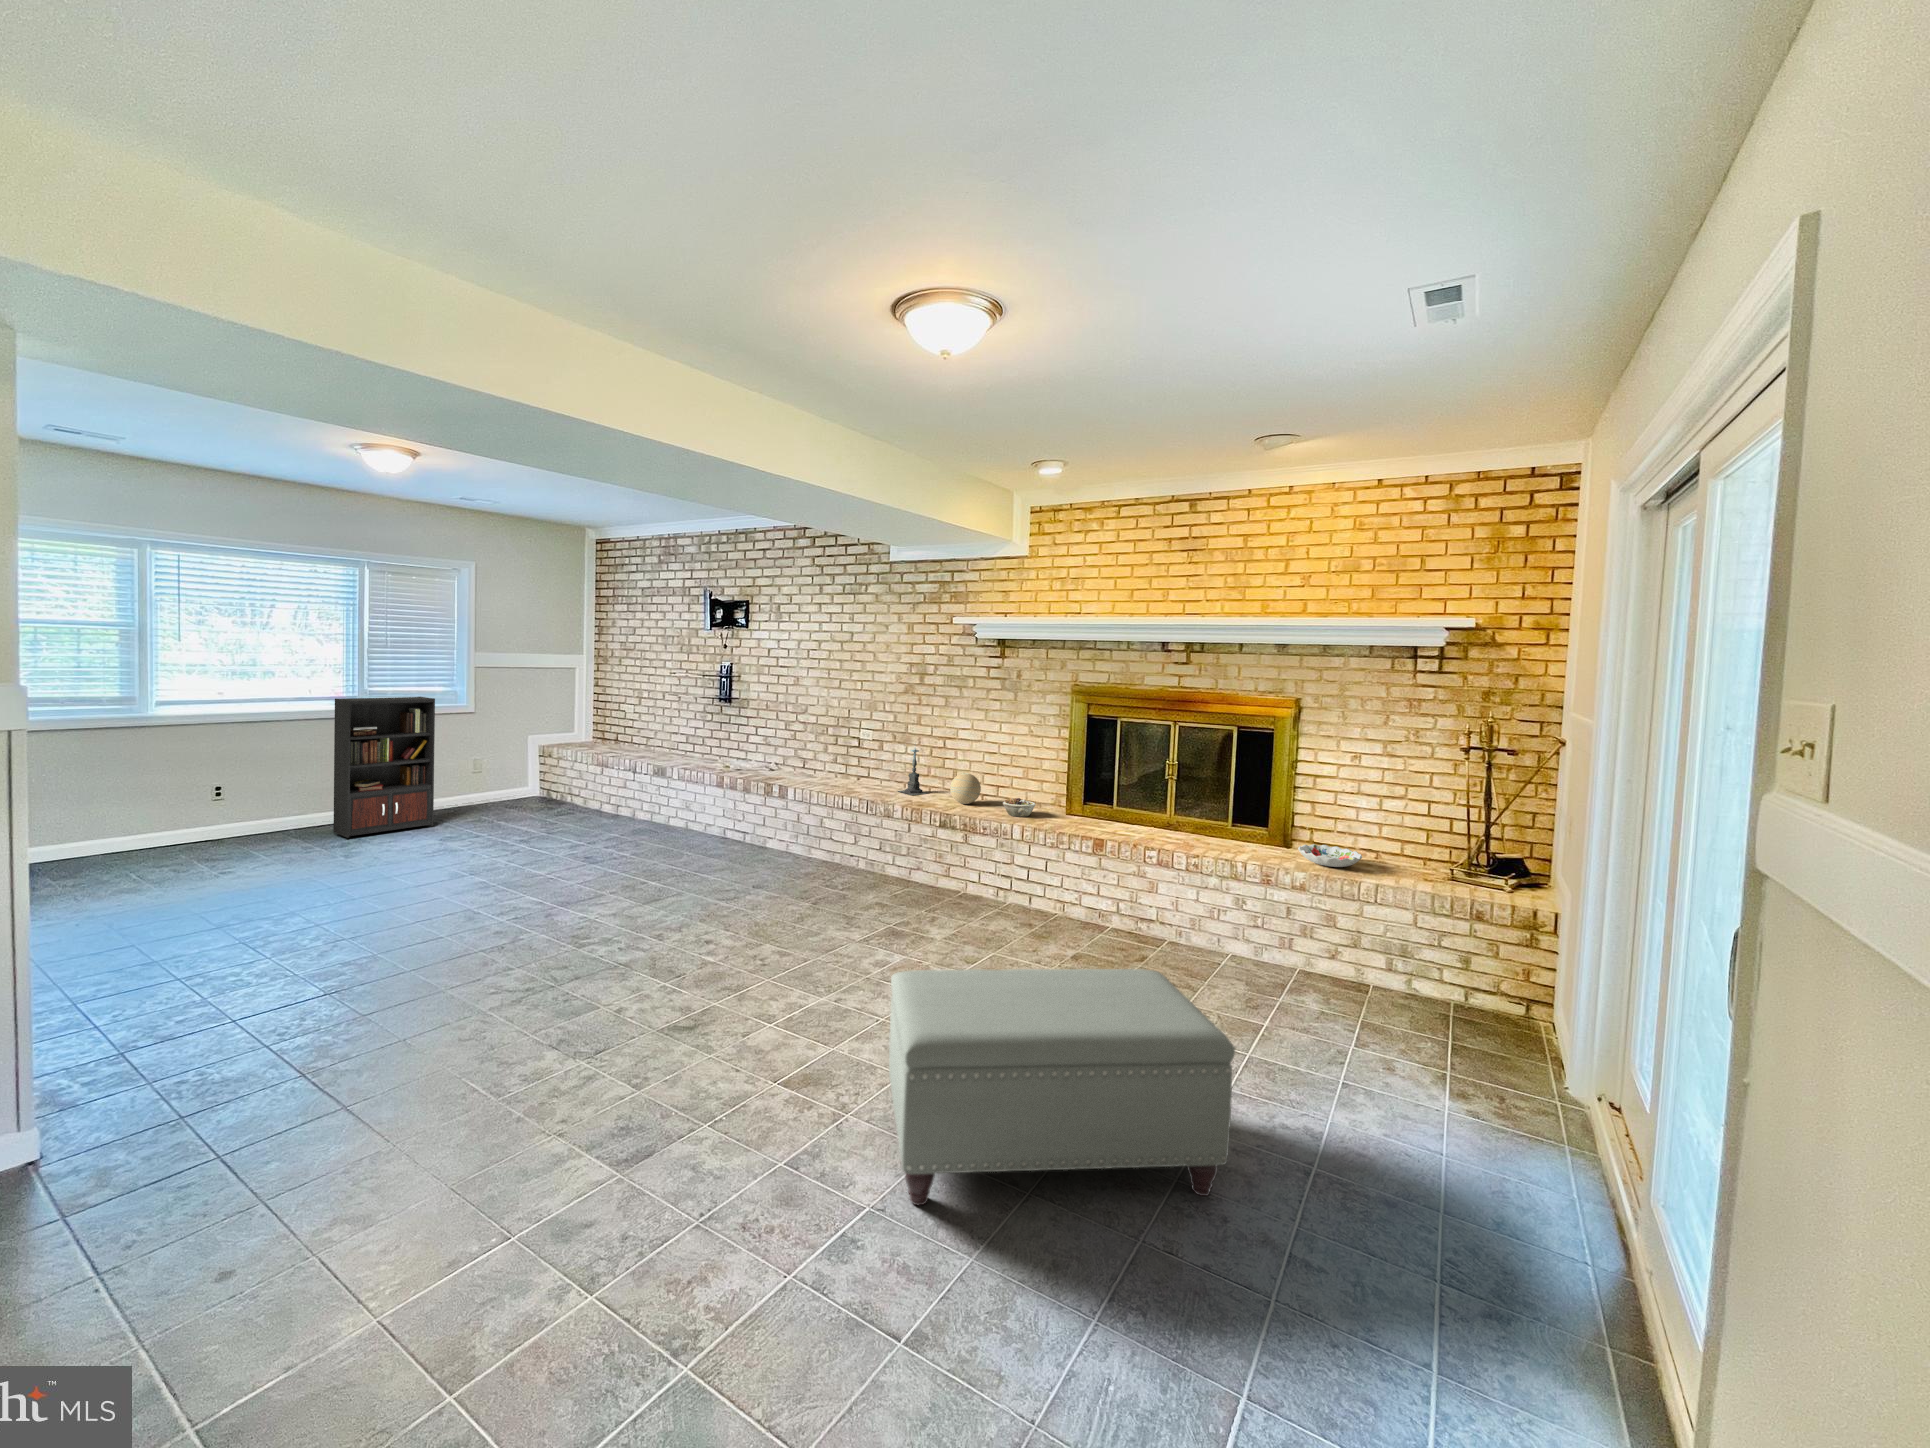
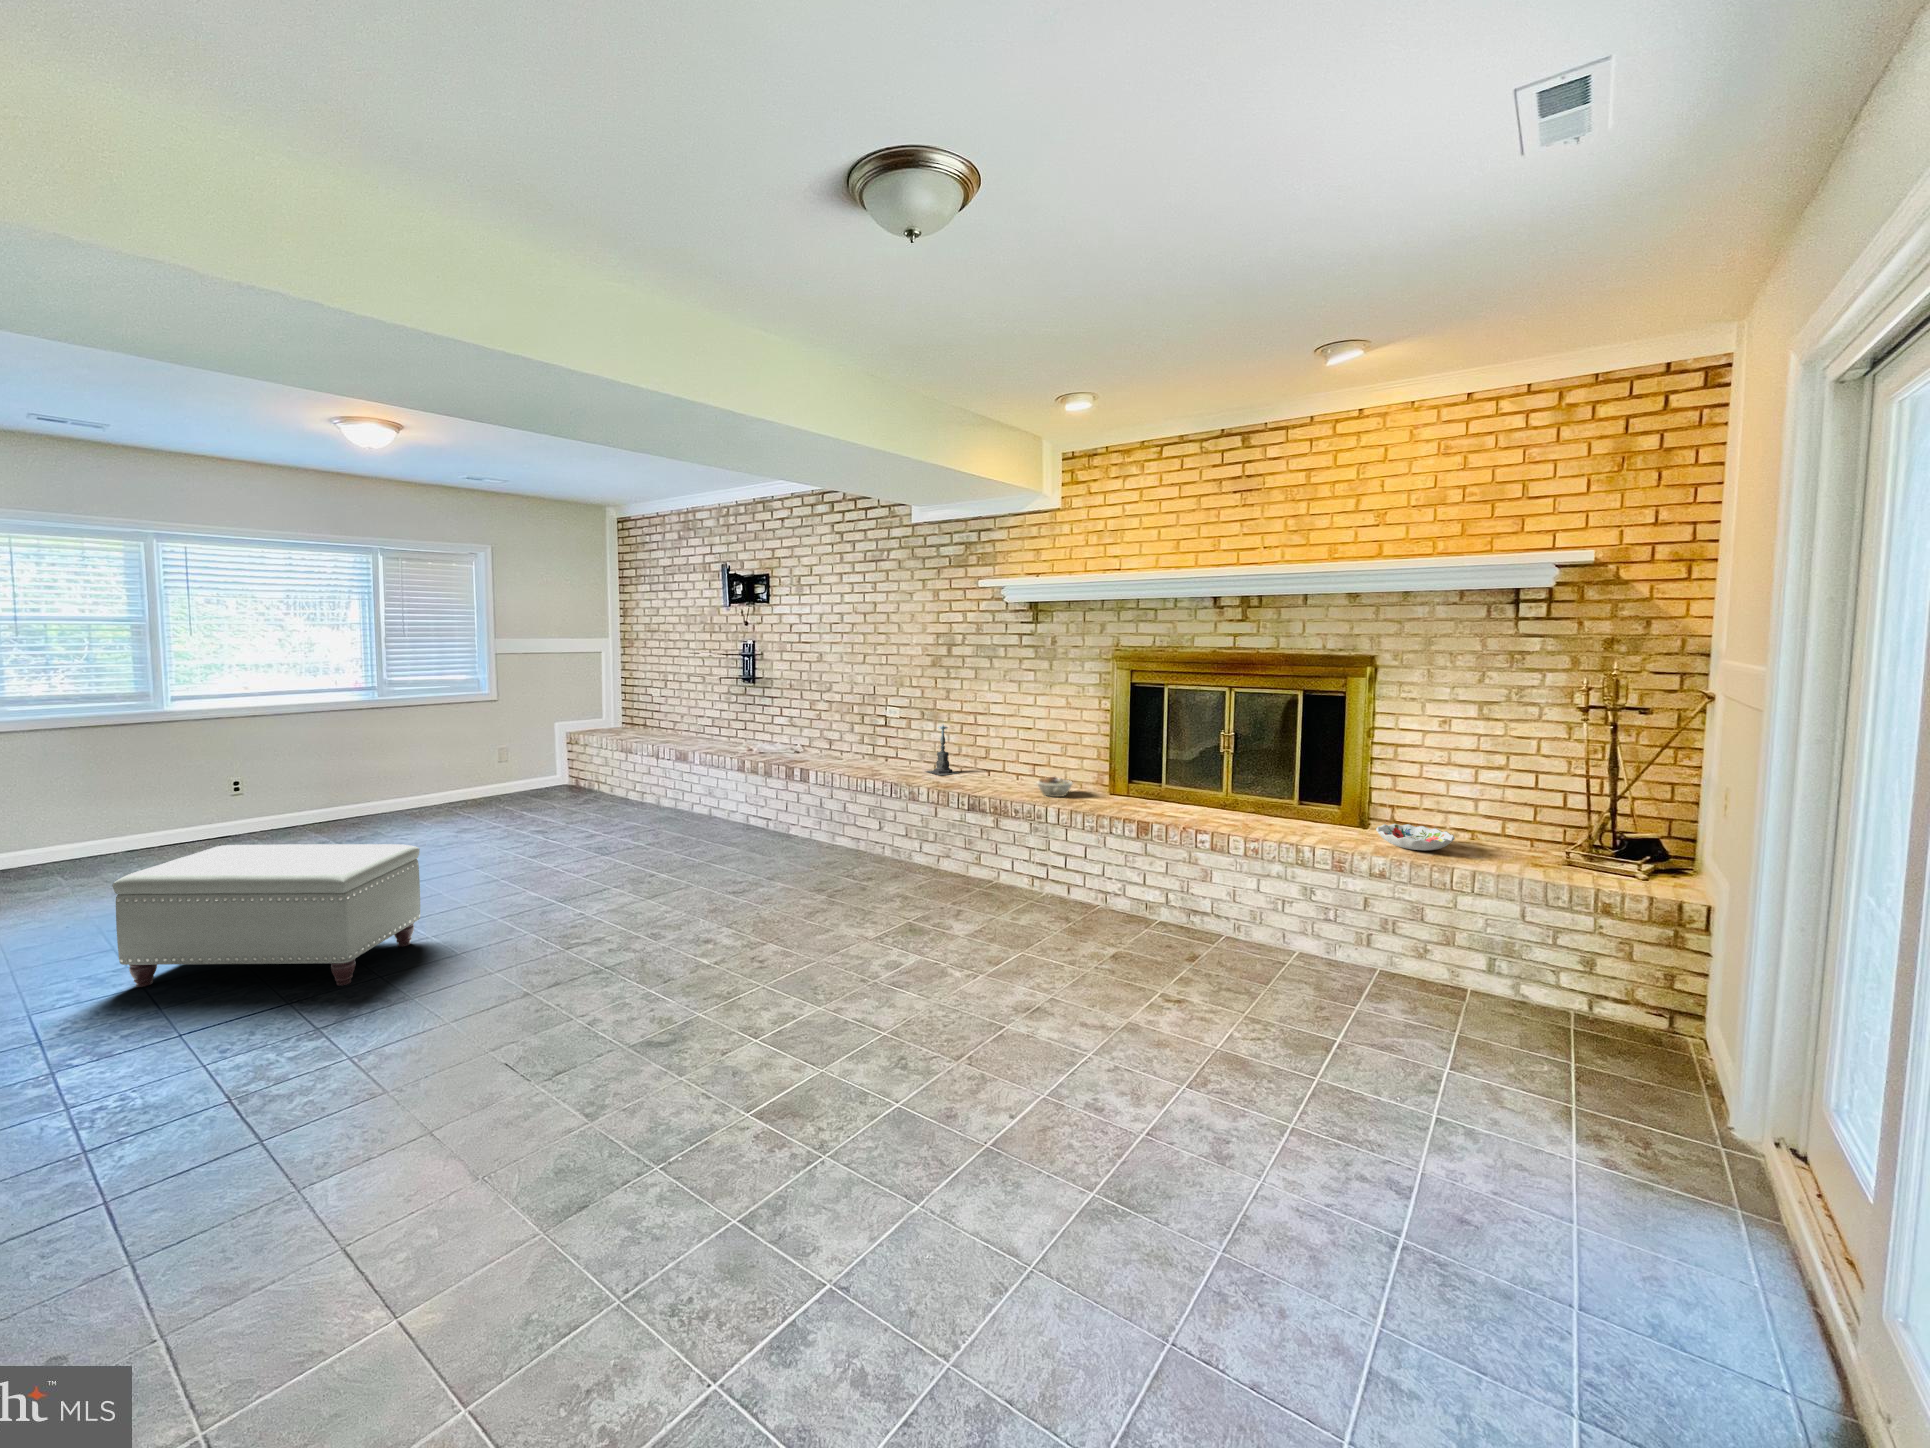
bookcase: present [333,697,435,838] -> none [350,684,456,829]
decorative orb: present [950,773,981,804] -> none [980,751,1014,784]
ottoman: present [889,969,1235,1205] -> present [112,844,420,987]

